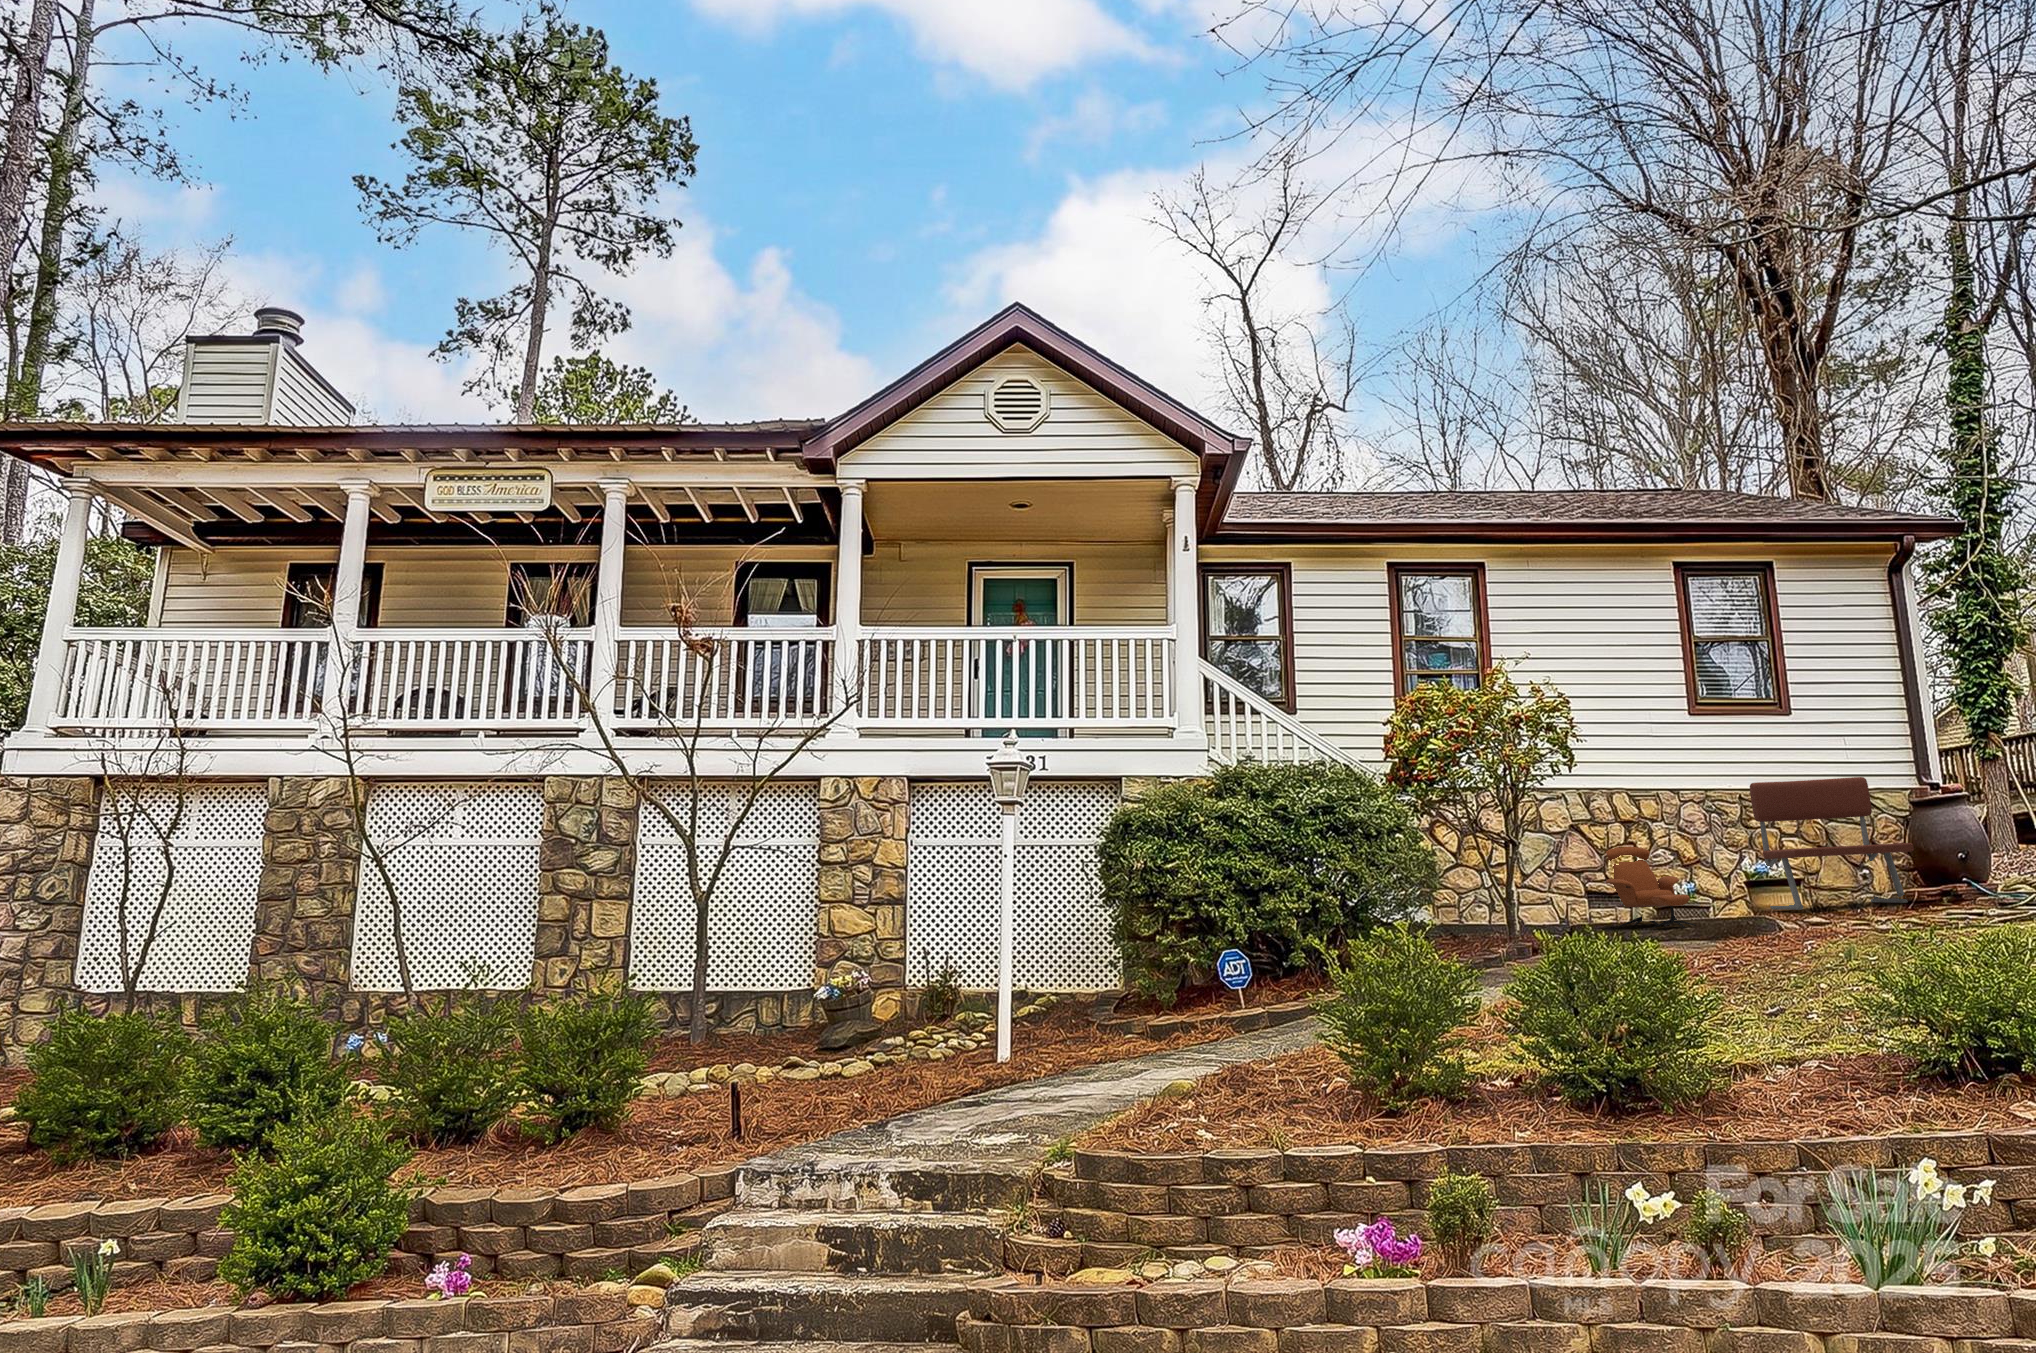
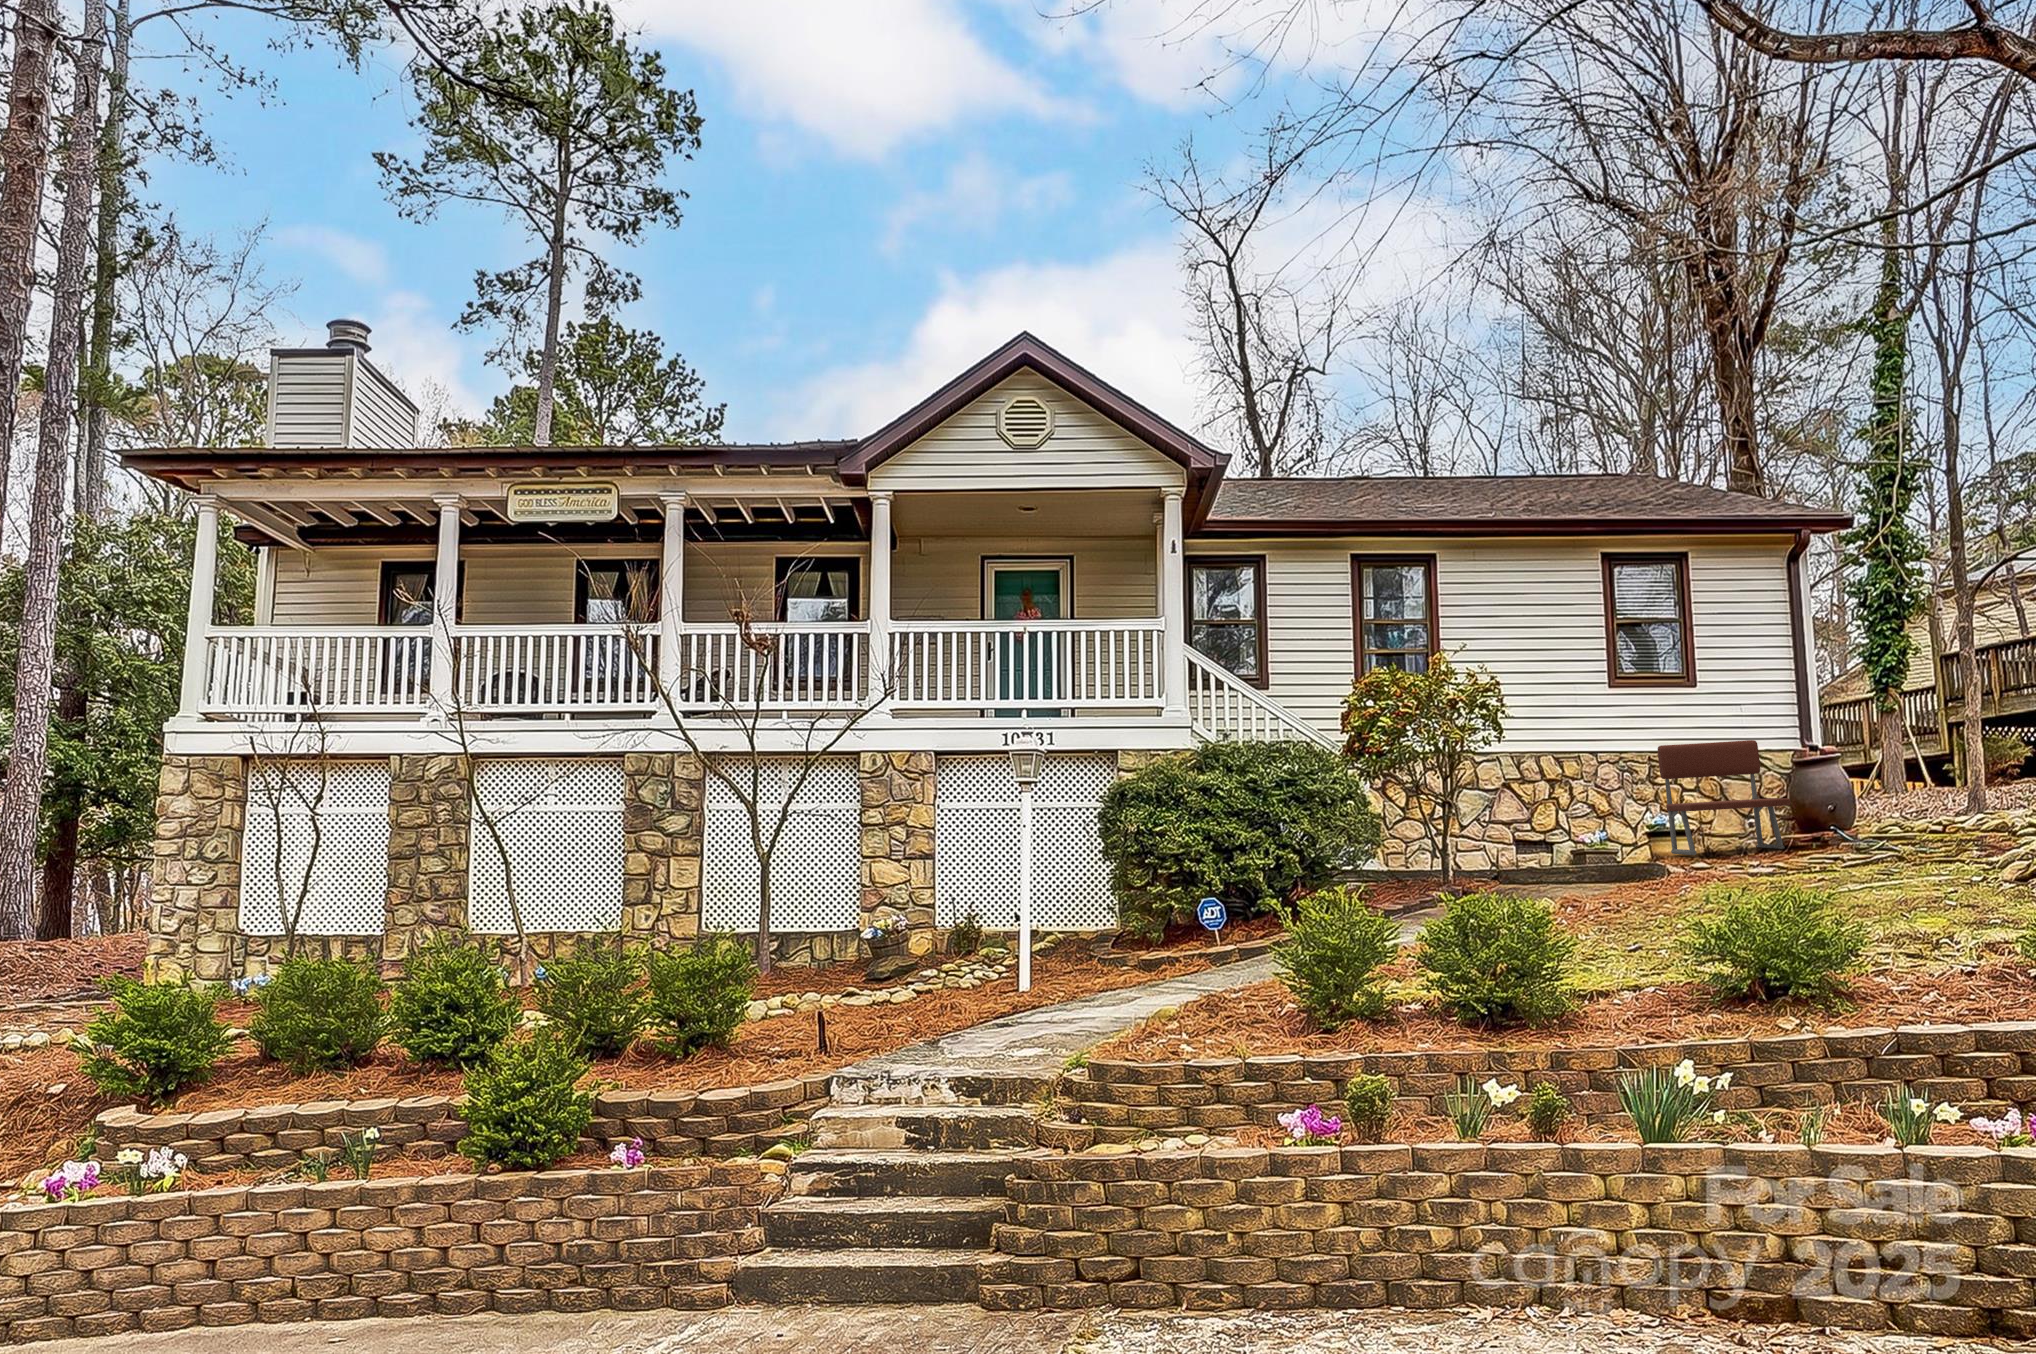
lounge chair: present [1606,847,1696,928] -> none [1531,801,1604,872]

